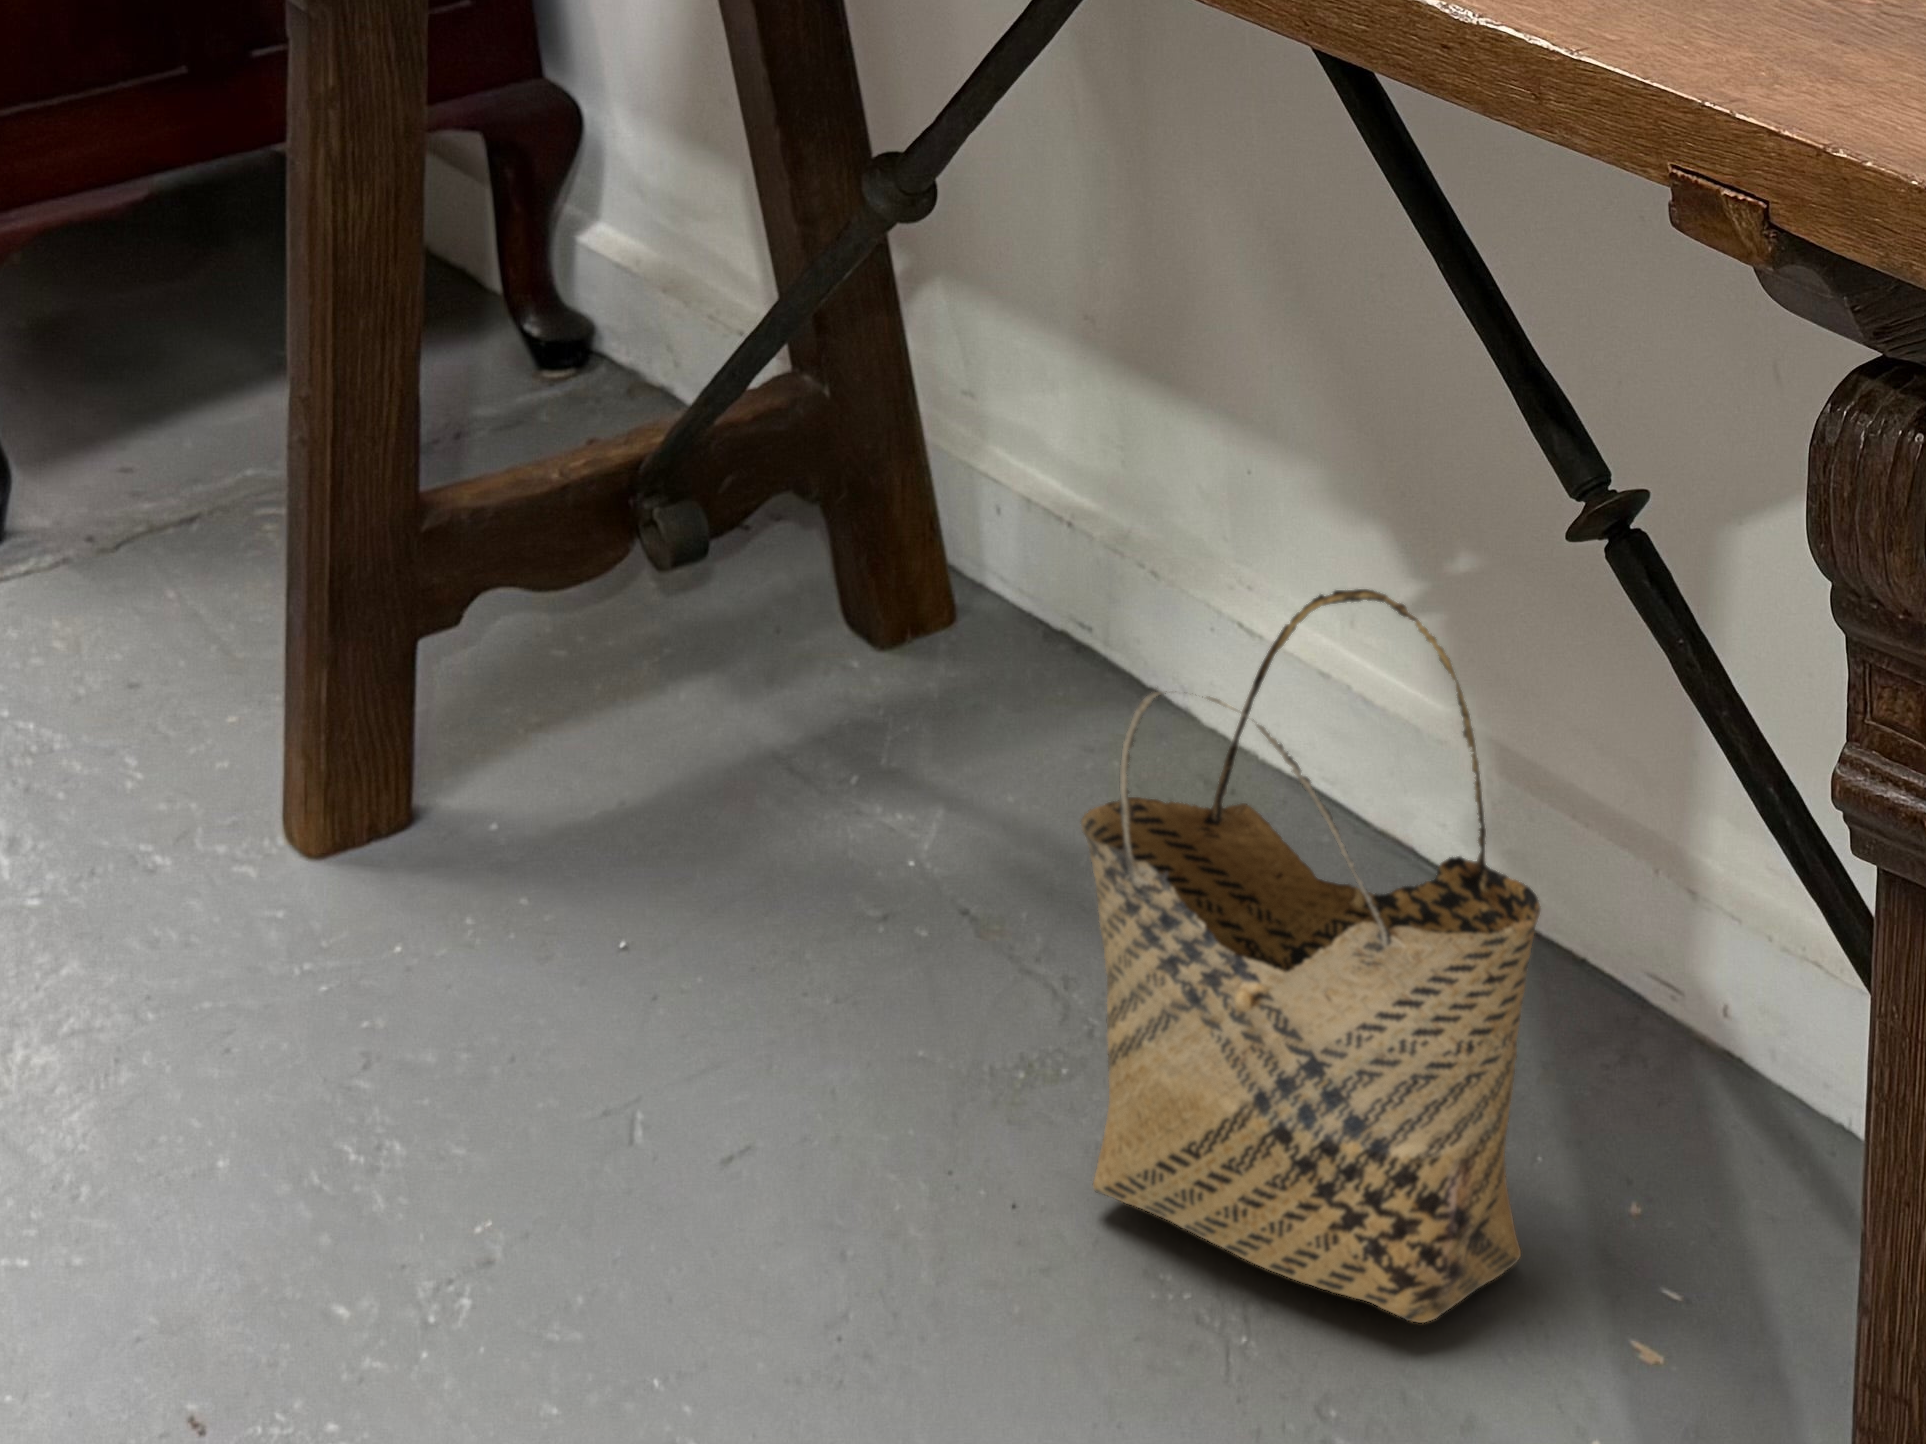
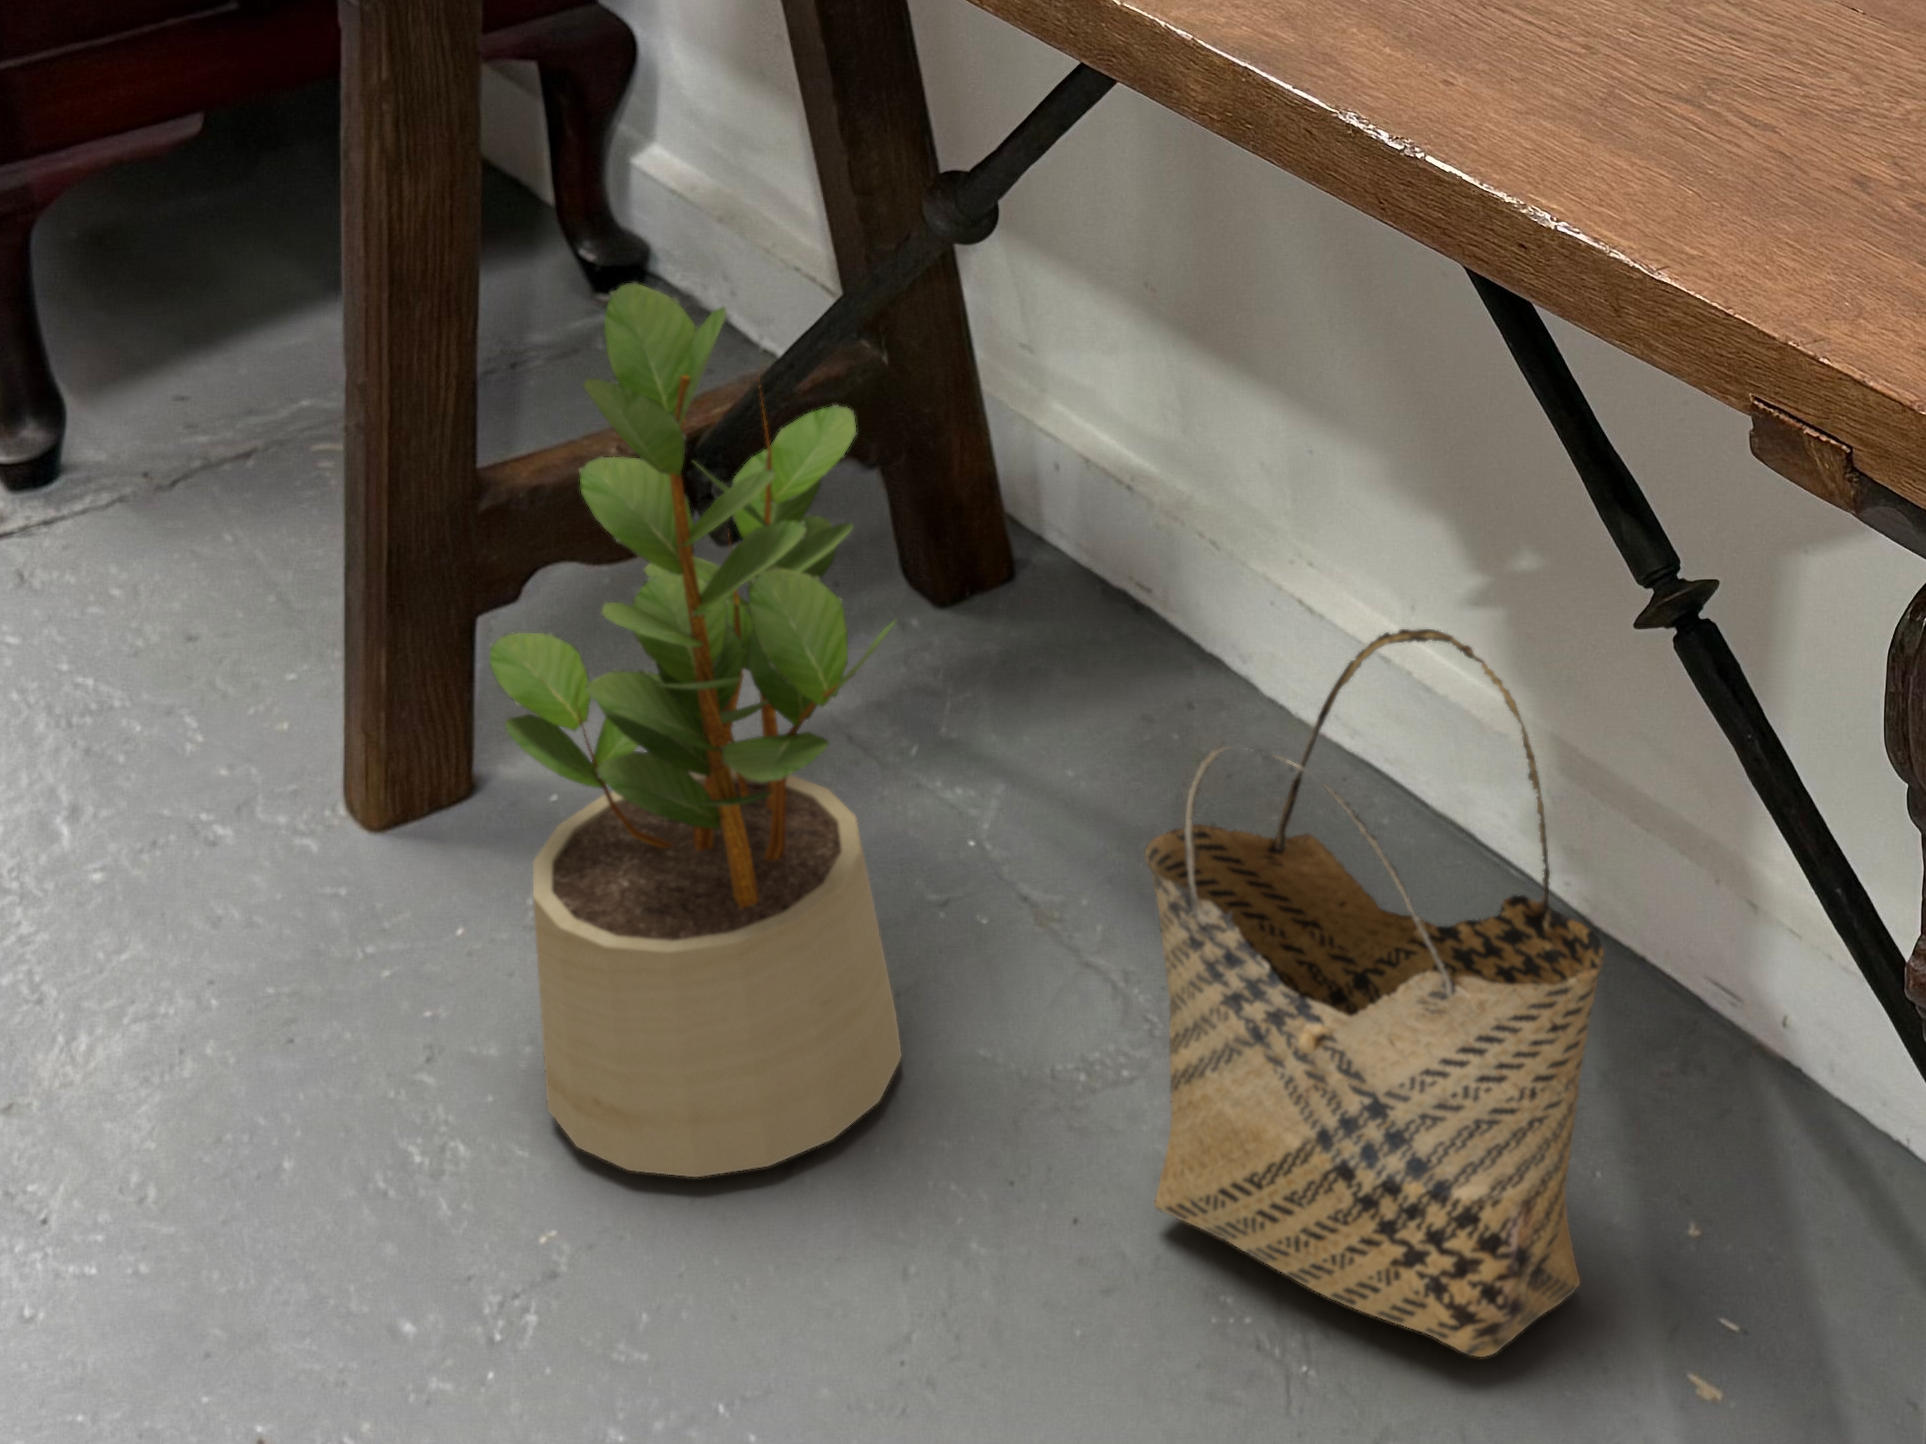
potted plant: none [428,254,840,1169] -> present [490,283,901,1177]

